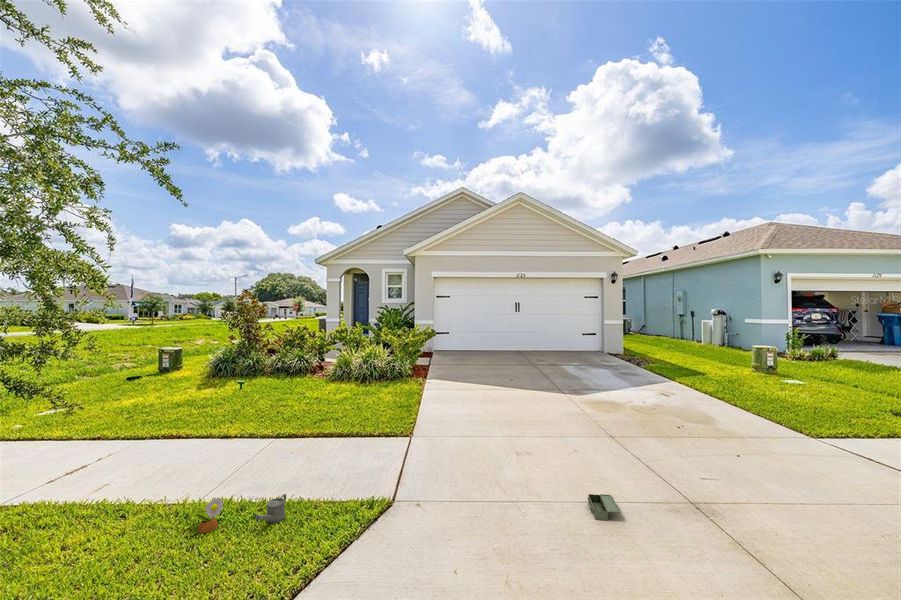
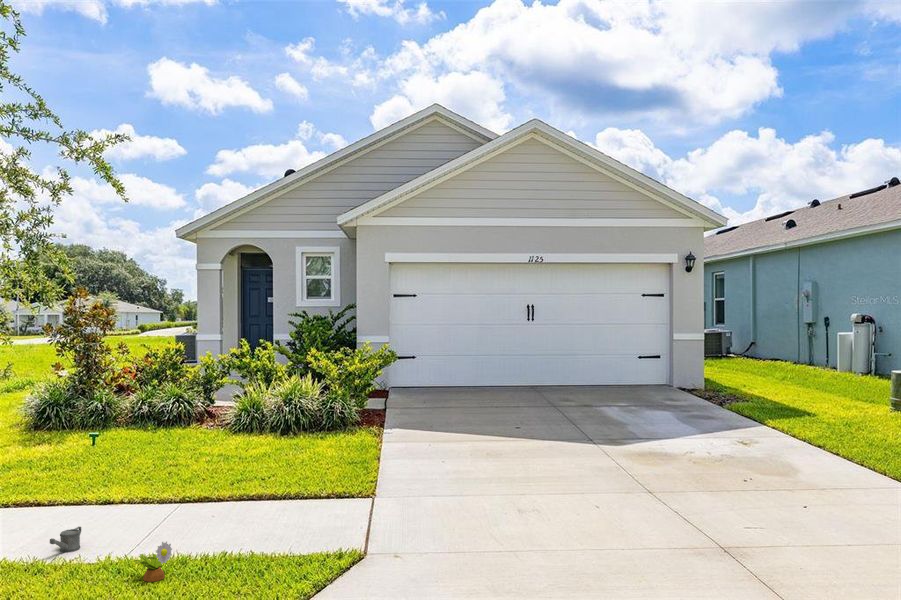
watering can: present [256,494,286,523] -> present [50,527,81,552]
toolbox: present [588,494,620,520] -> none [597,540,631,564]

